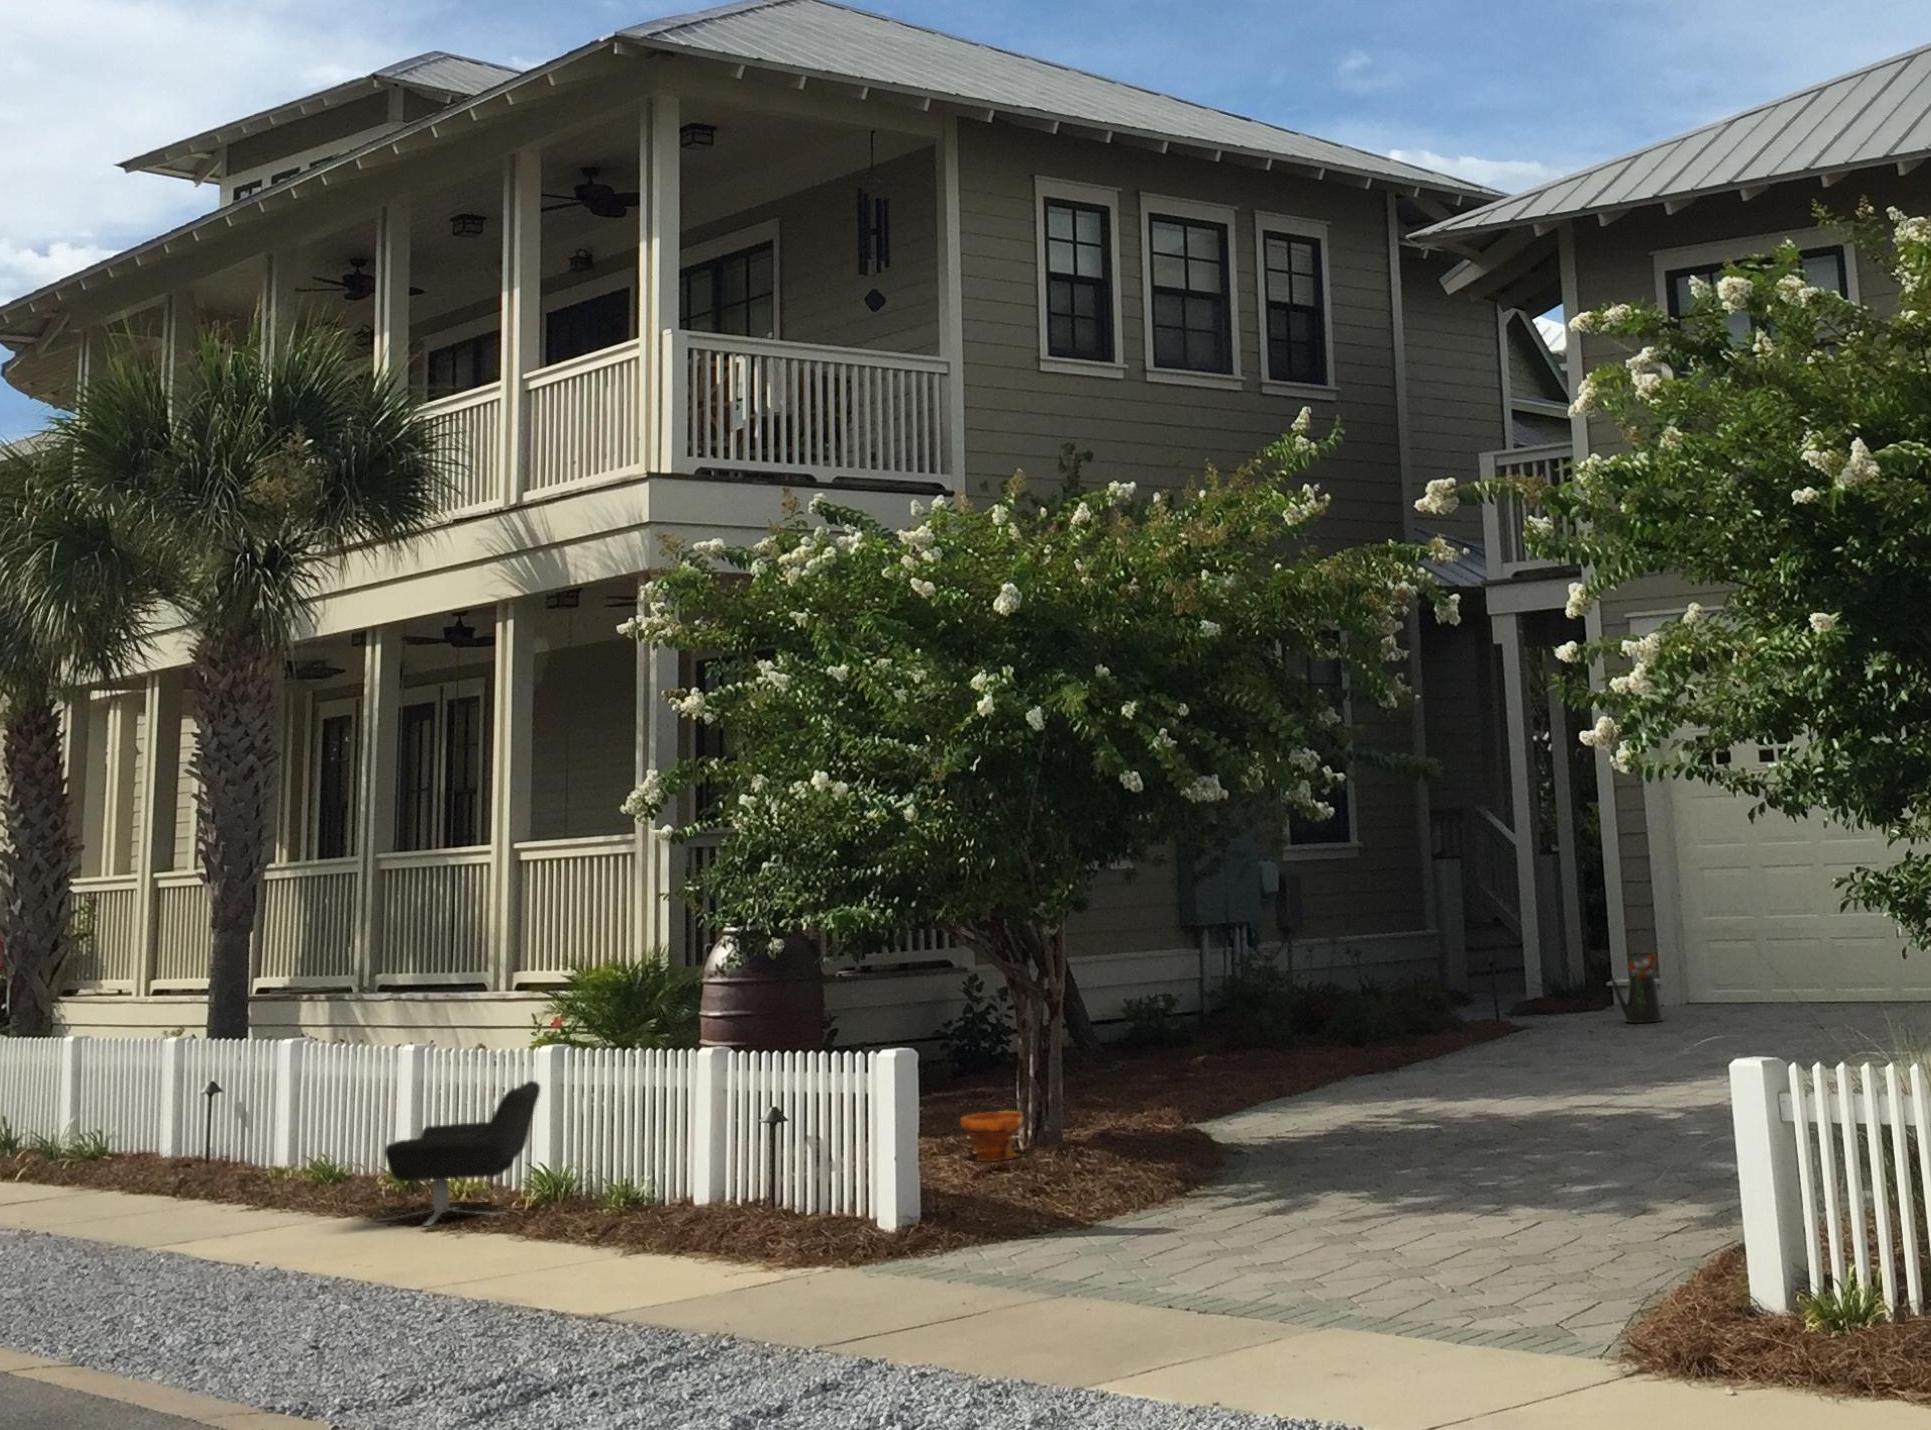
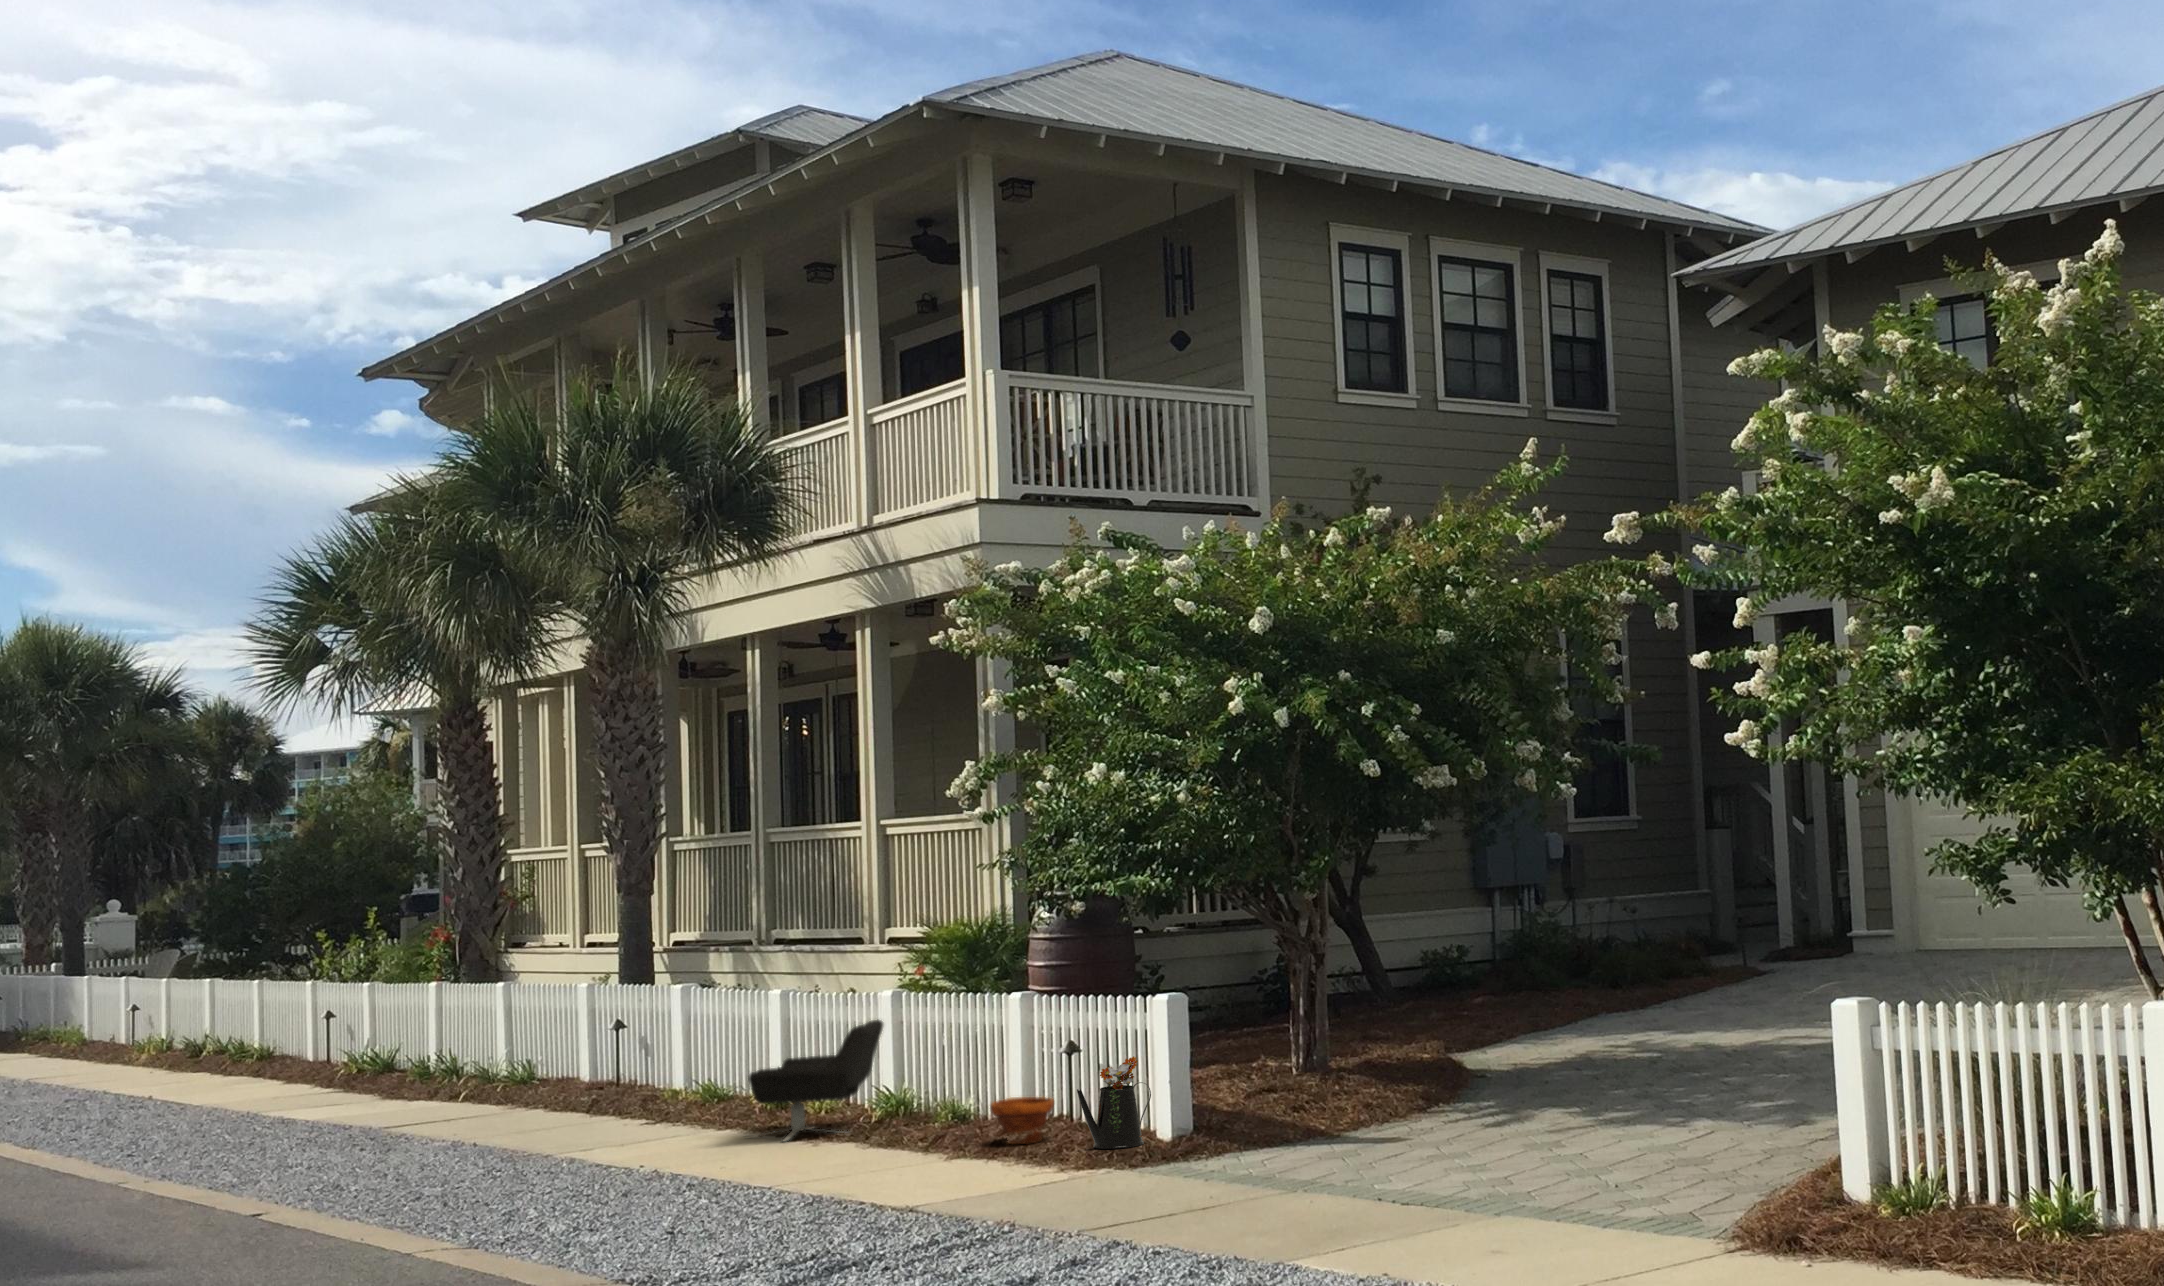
watering can: present [1611,954,1665,1023] -> present [1077,1056,1151,1149]
planter: present [960,1111,1022,1161] -> present [990,1097,1054,1144]

